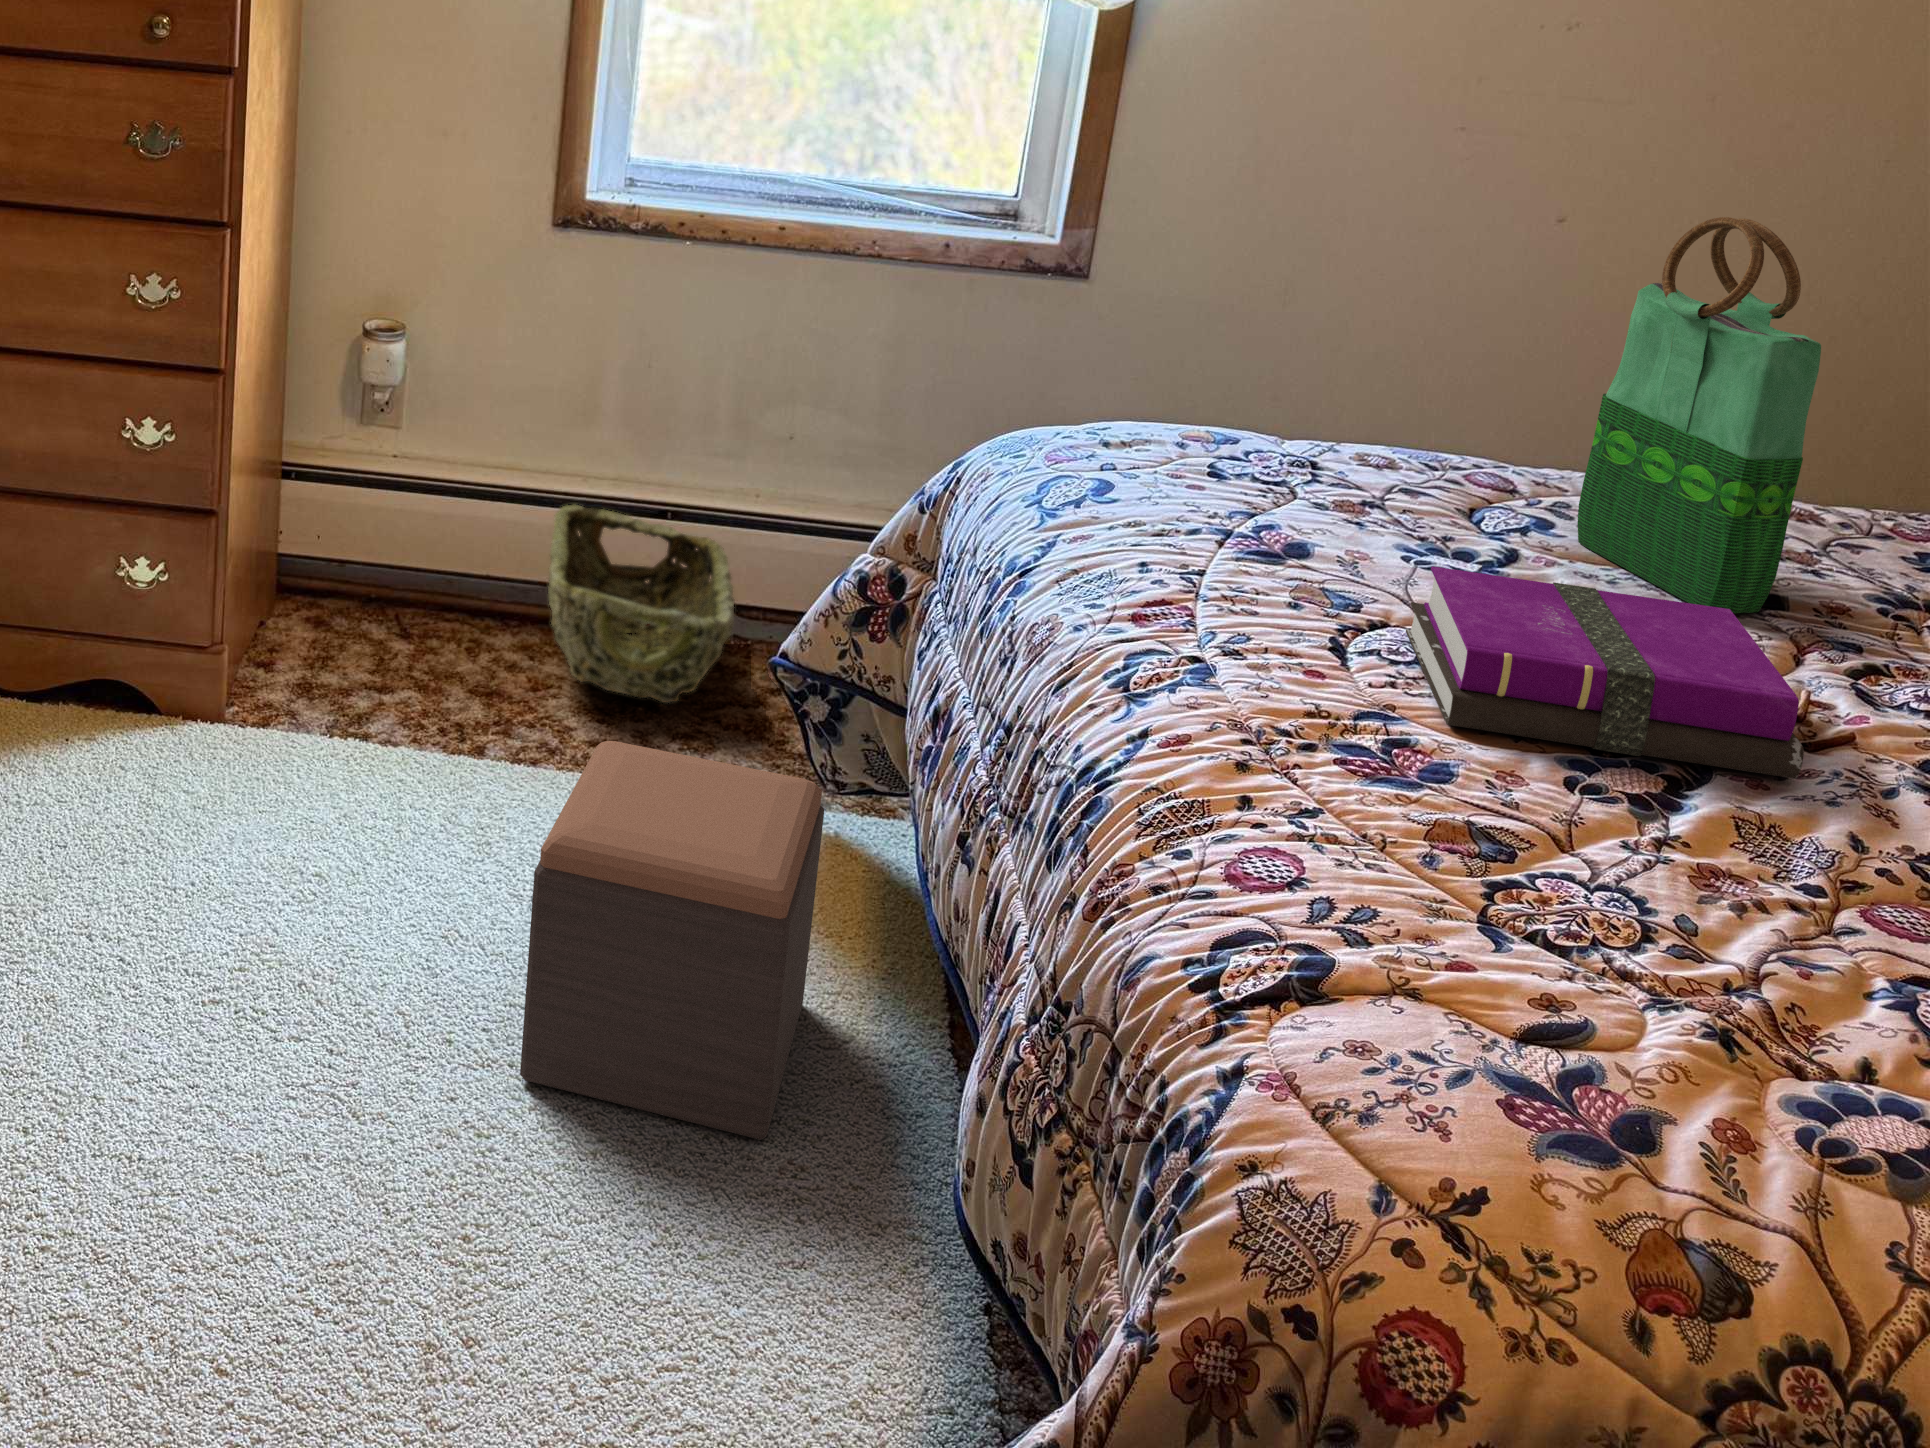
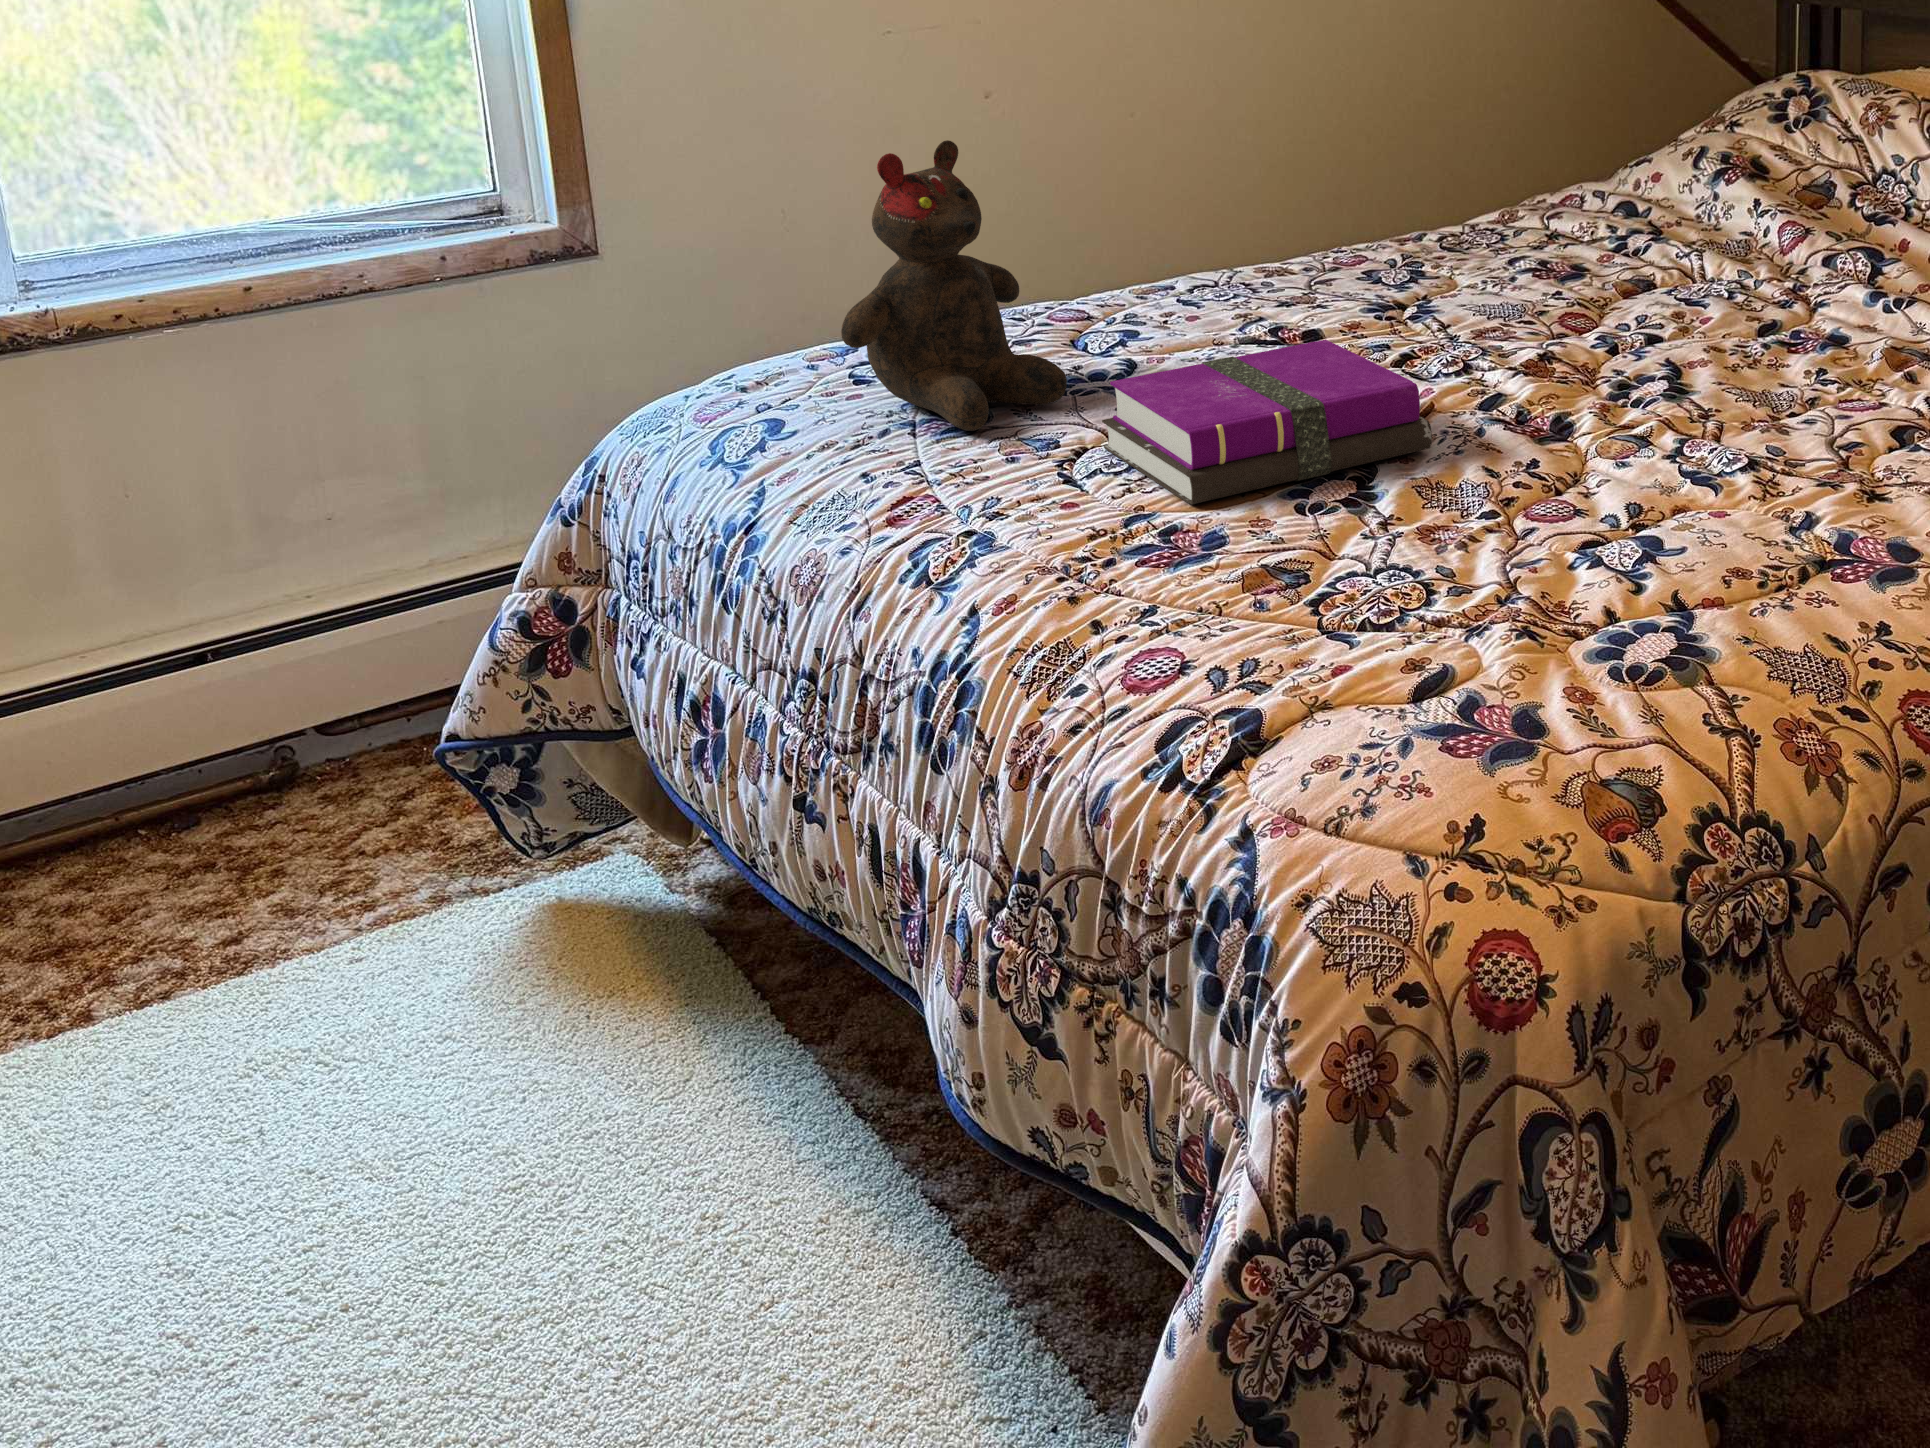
tote bag: present [1578,217,1821,613] -> none [1149,22,1322,356]
teddy bear: none [1187,268,1412,567] -> present [841,140,1067,431]
woven basket: present [548,505,735,703] -> none [45,662,349,883]
footstool: present [520,741,824,1140] -> none [316,833,686,1319]

